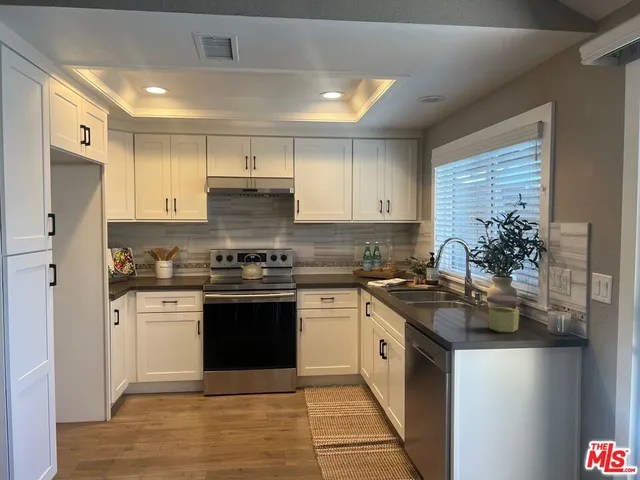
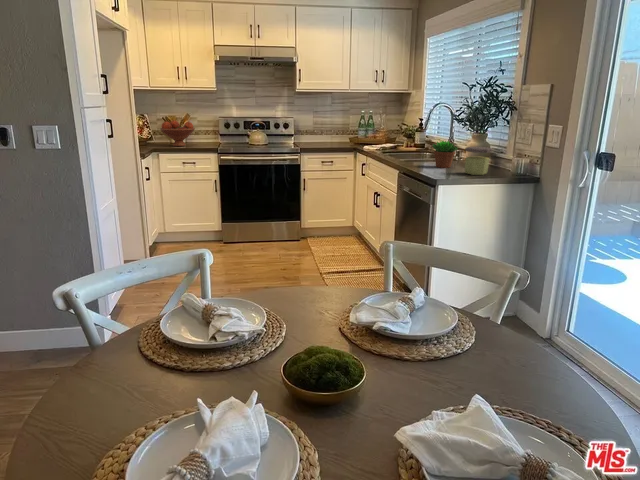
fruit bowl: none [142,254,180,283] -> present [161,121,195,146]
succulent plant: none [444,284,478,318] -> present [432,141,458,168]

